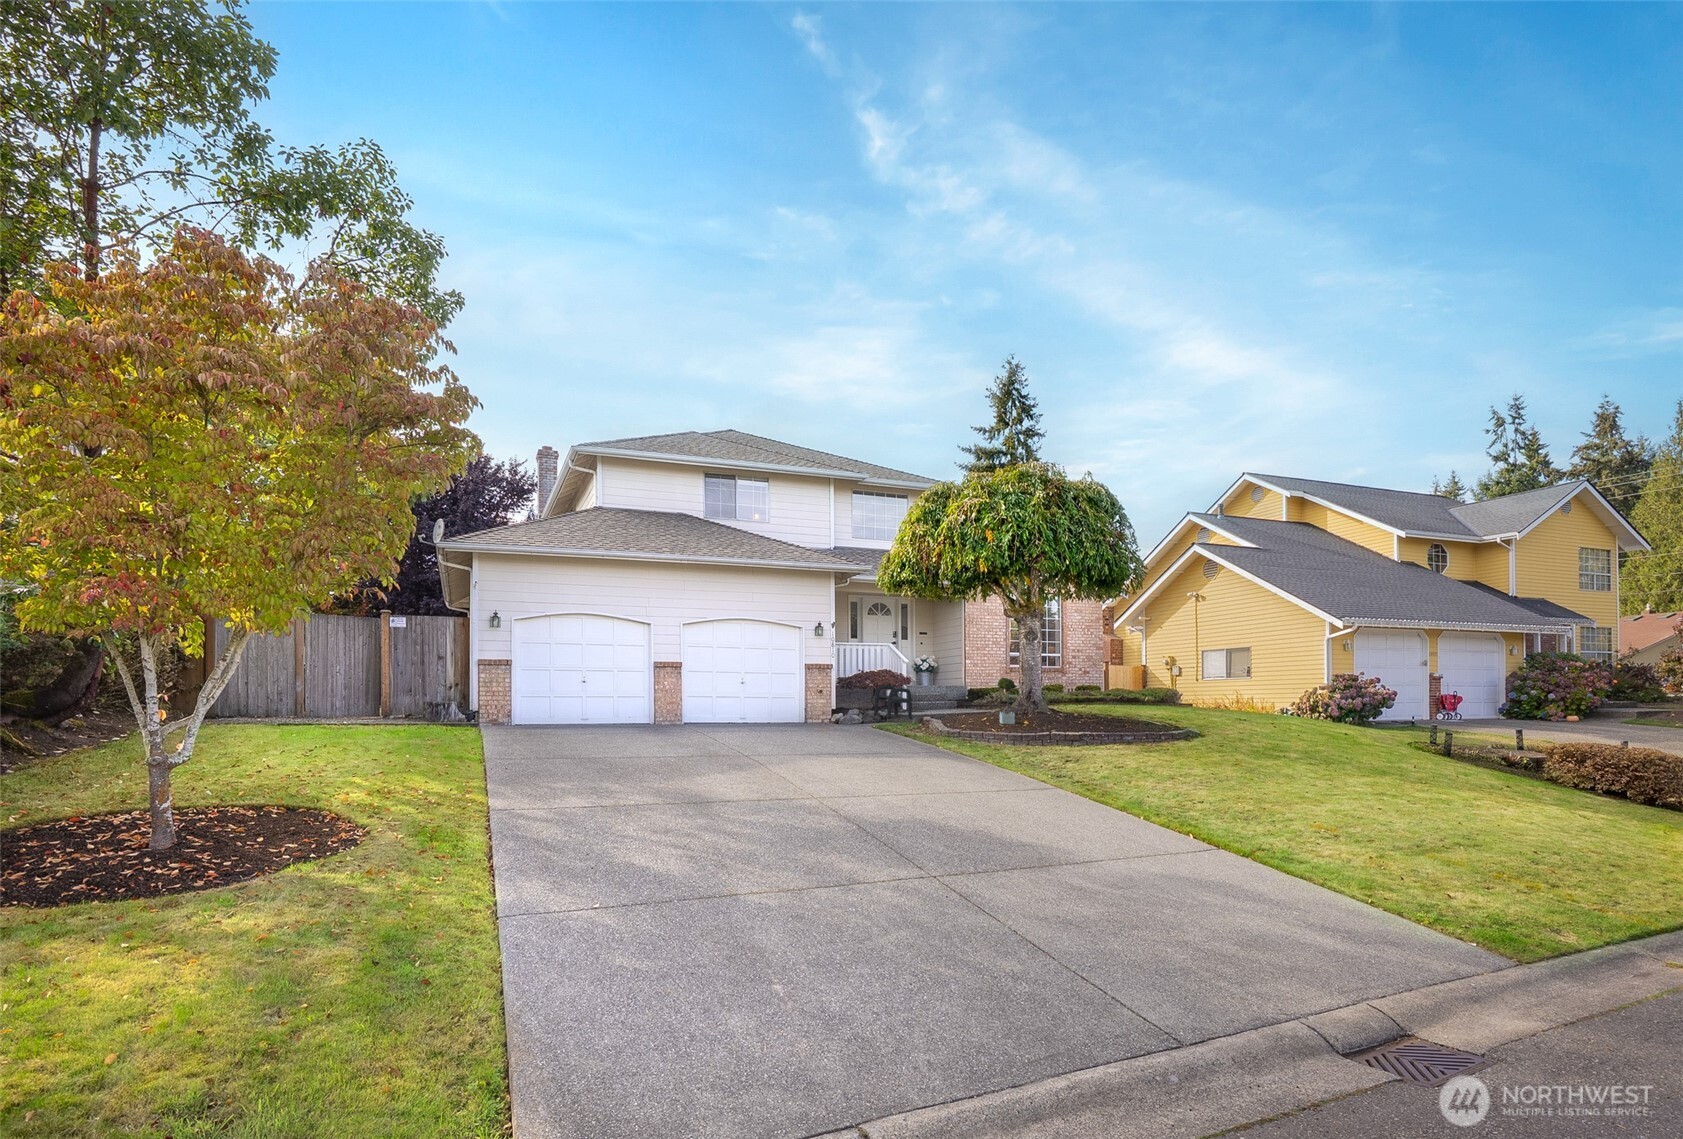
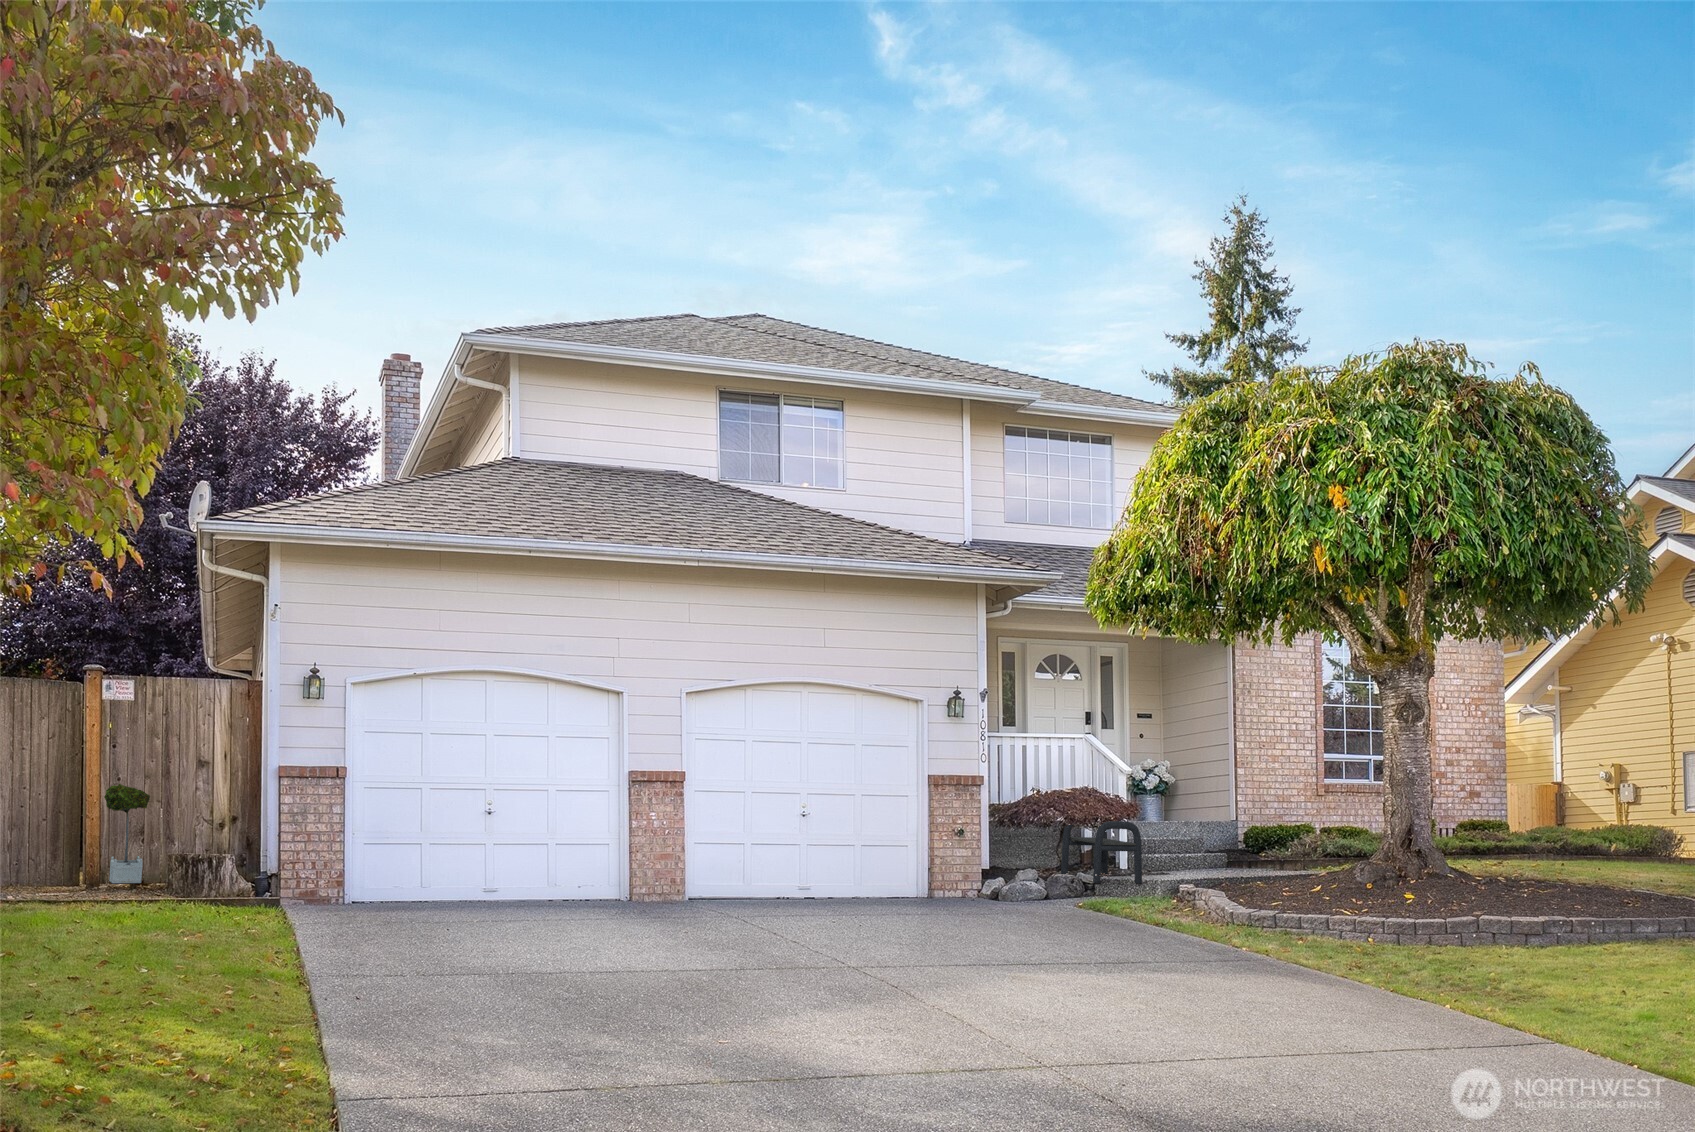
potted tree: present [998,677,1017,724] -> present [104,784,150,883]

